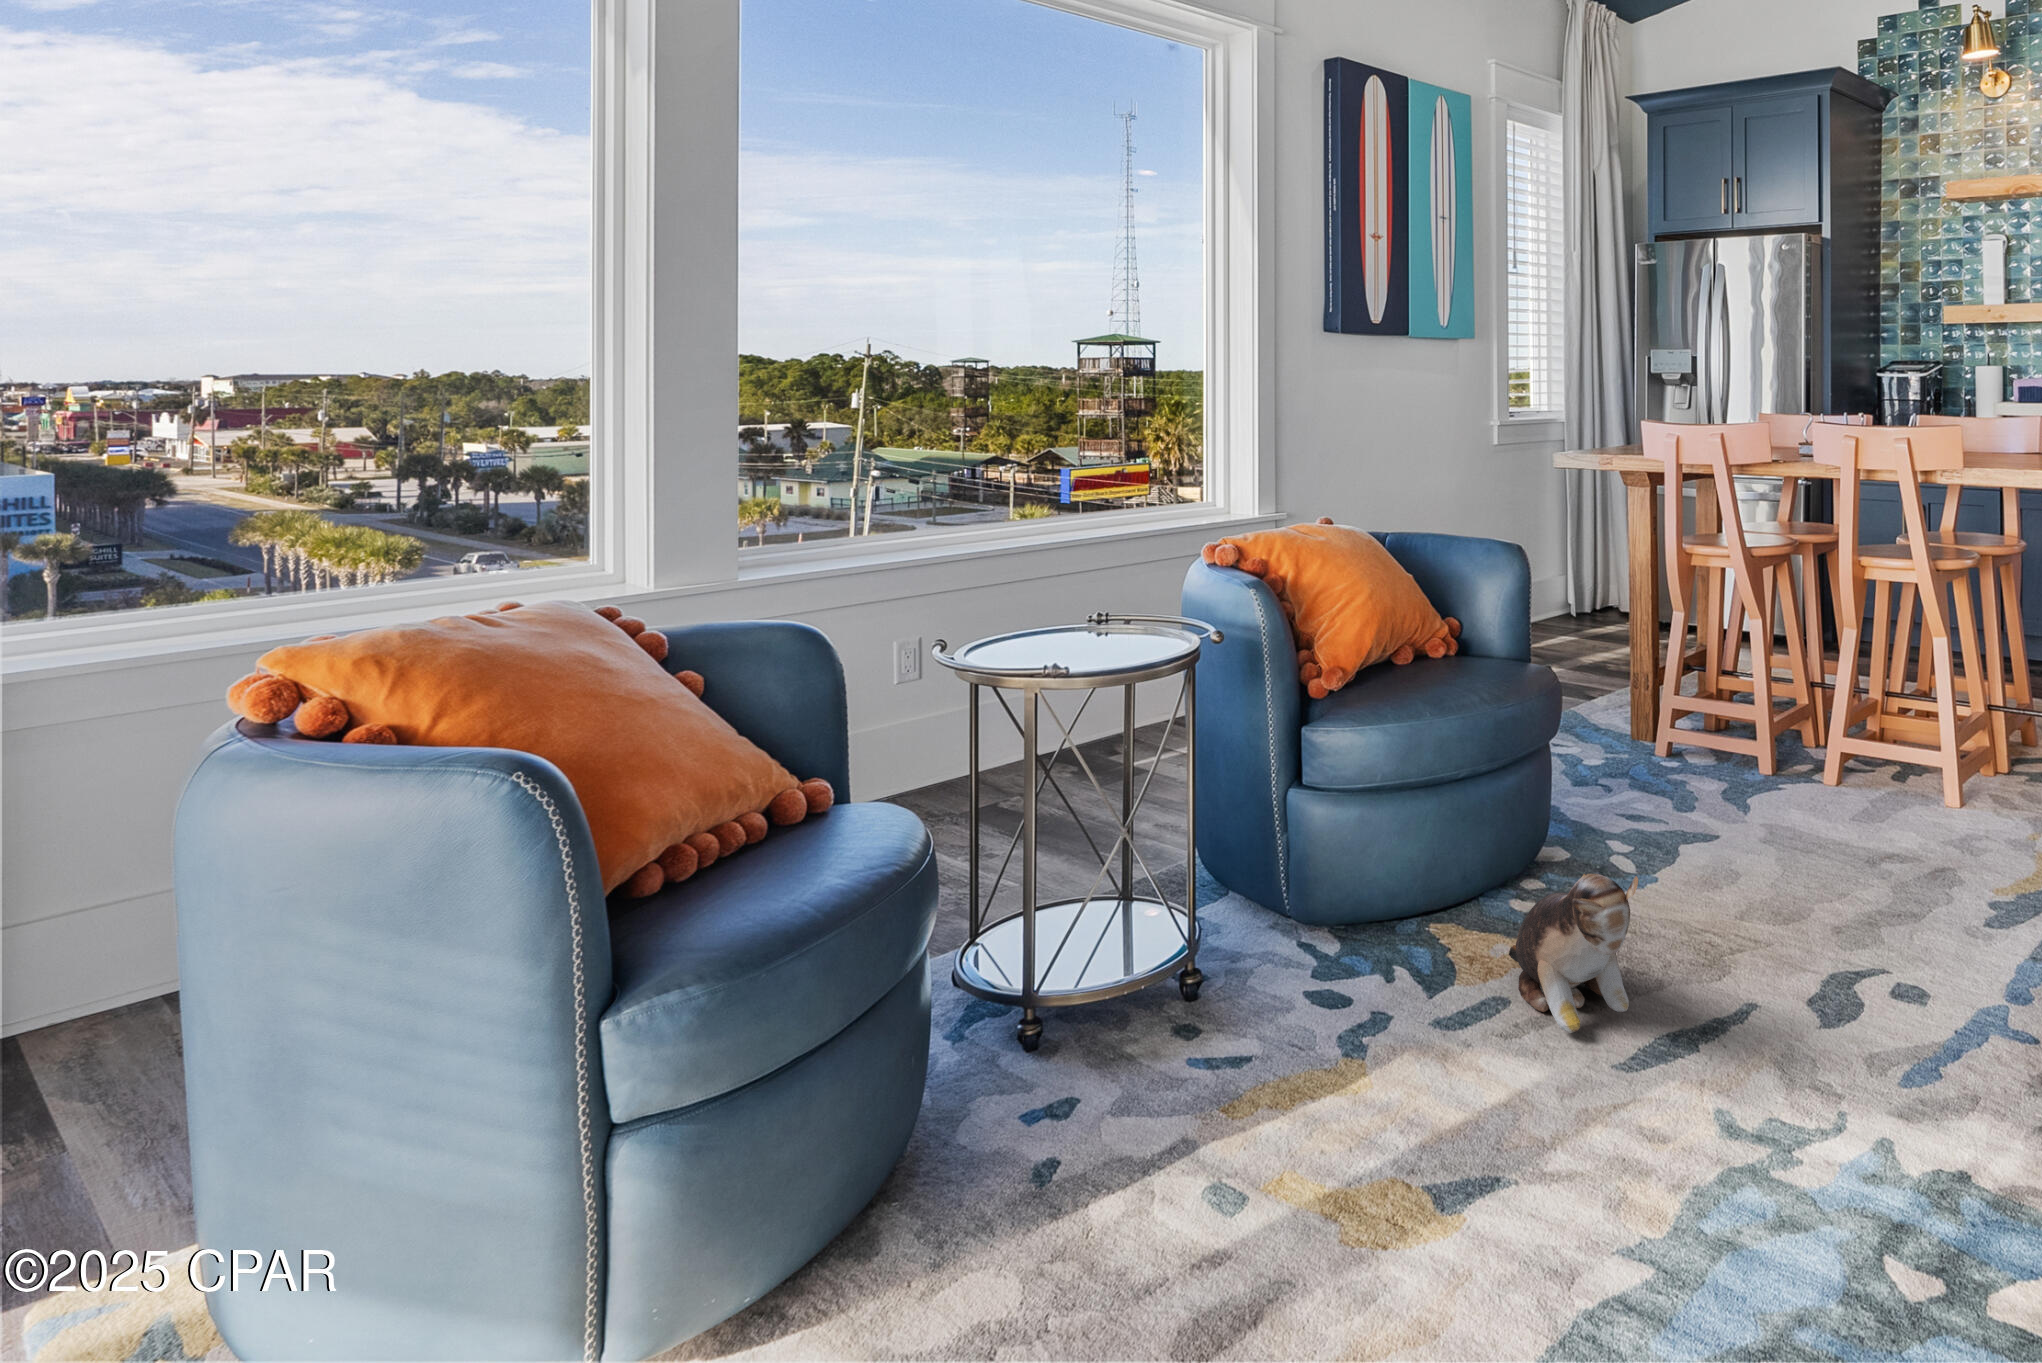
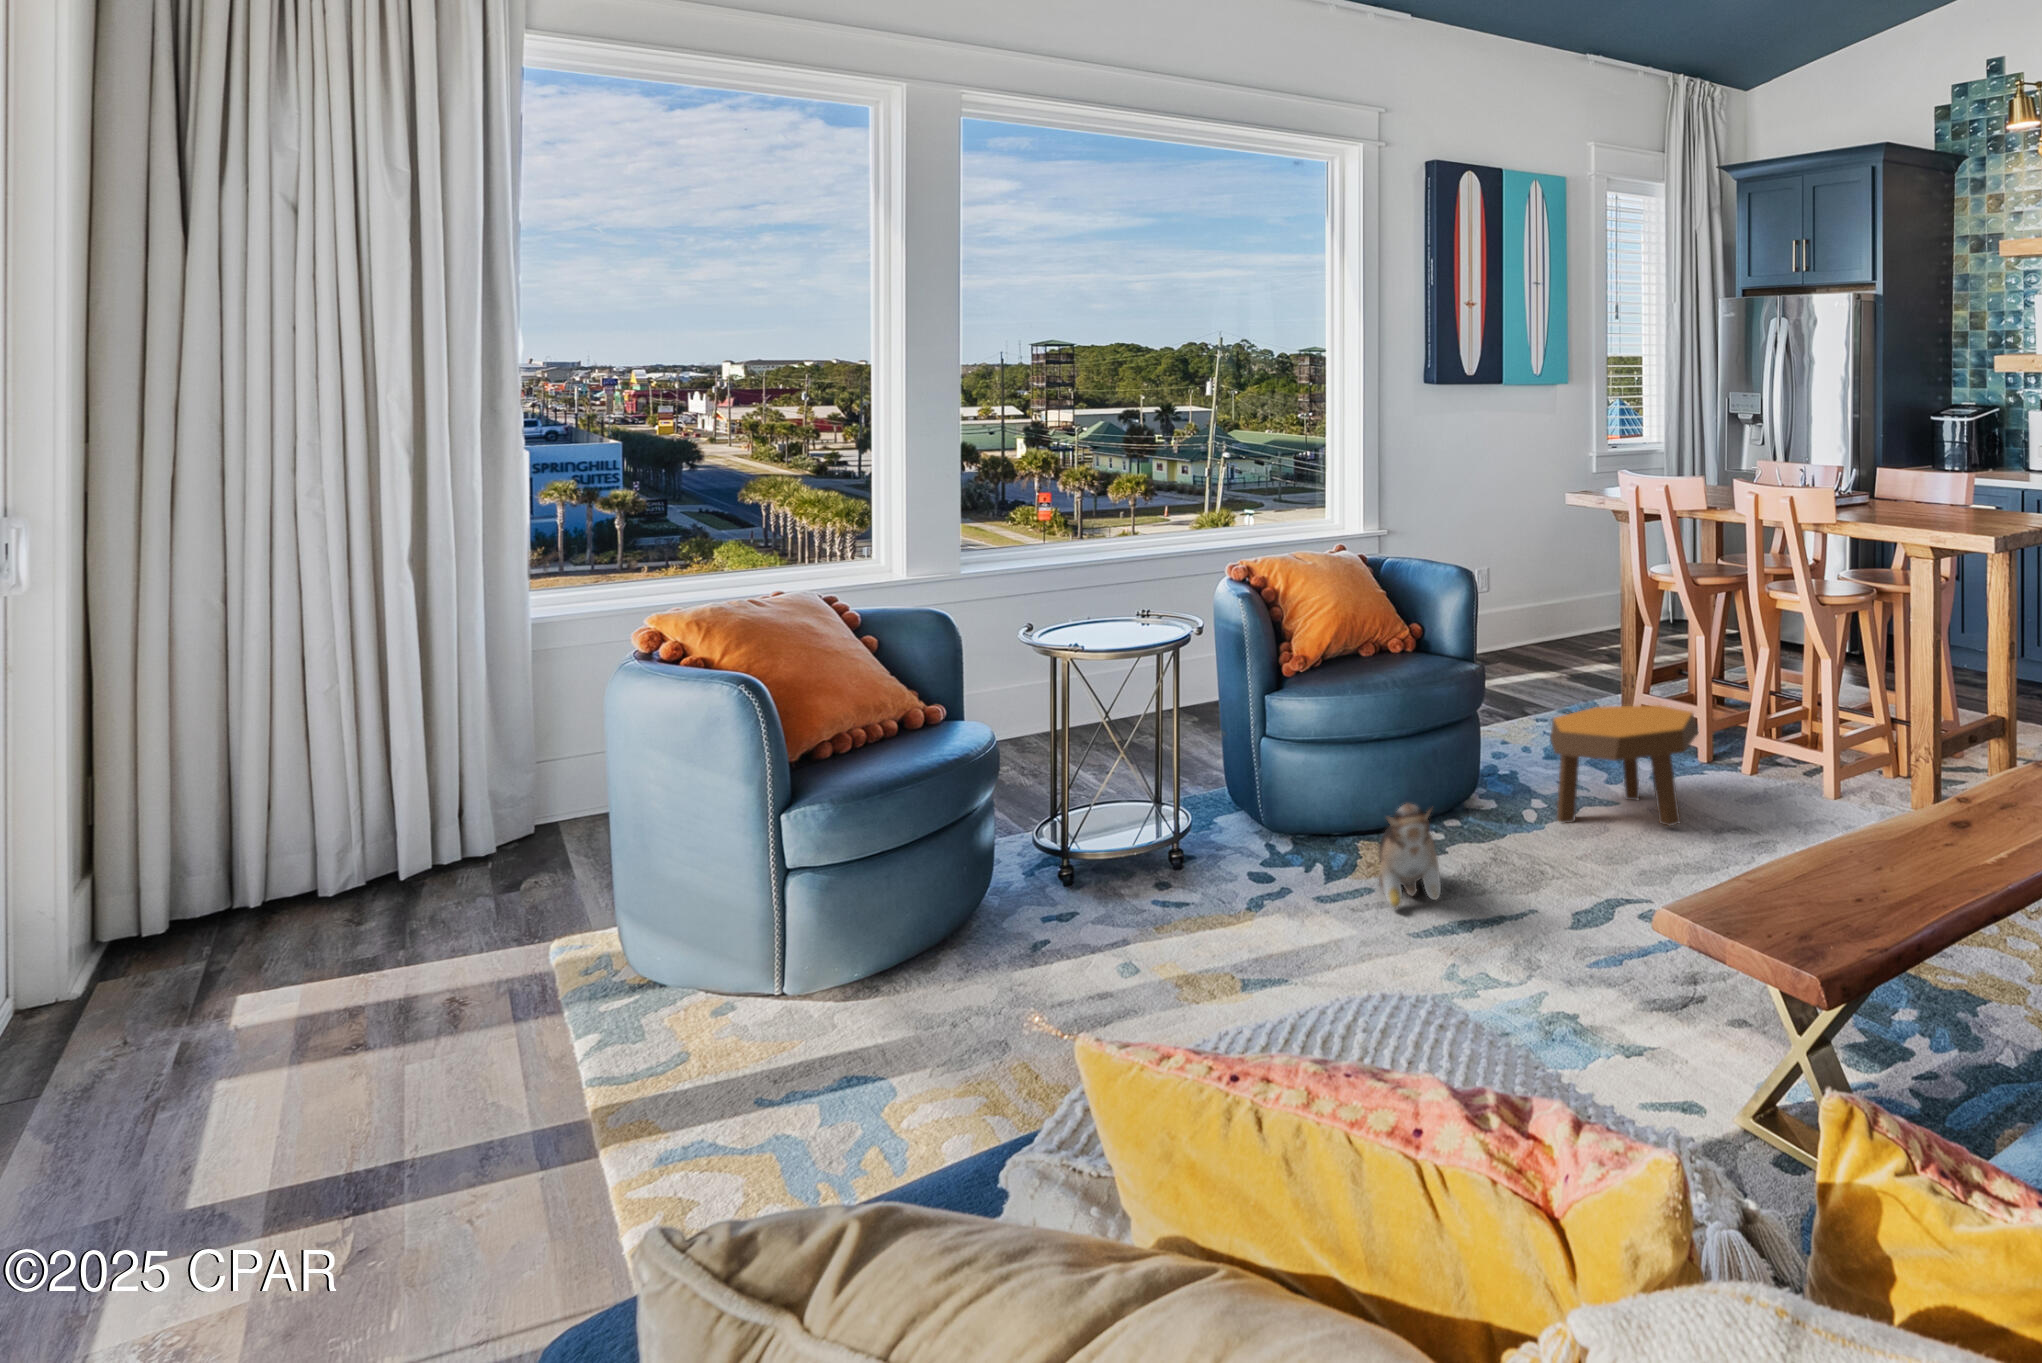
footstool: none [1638,704,1843,871] -> present [1550,705,1699,826]

